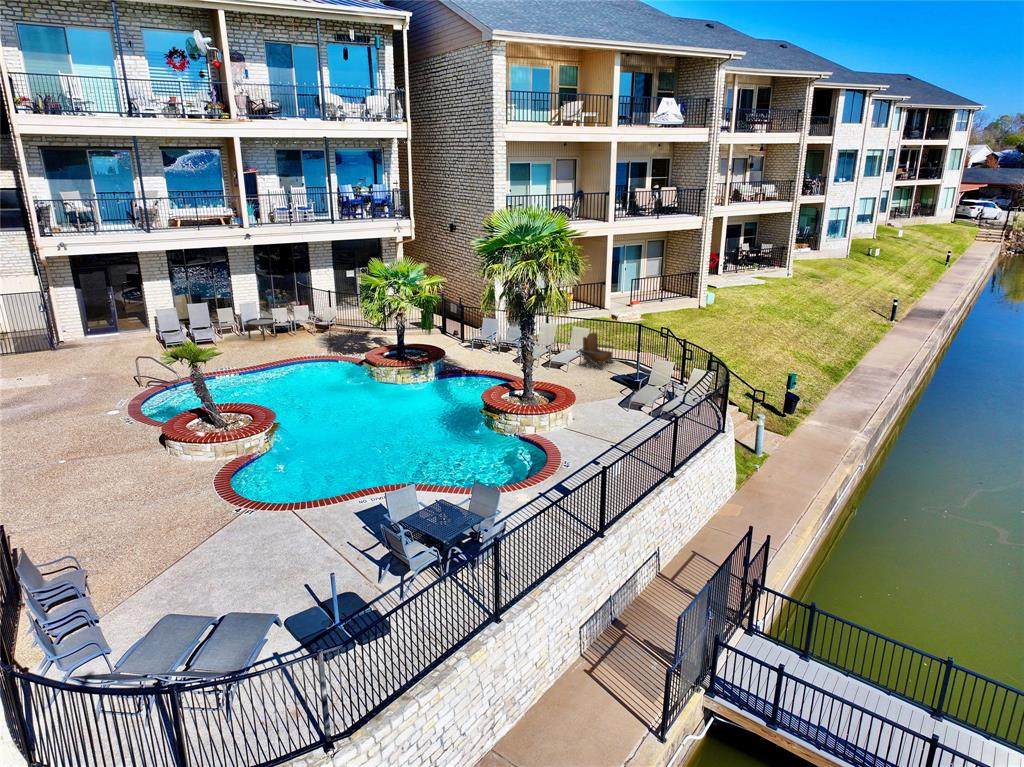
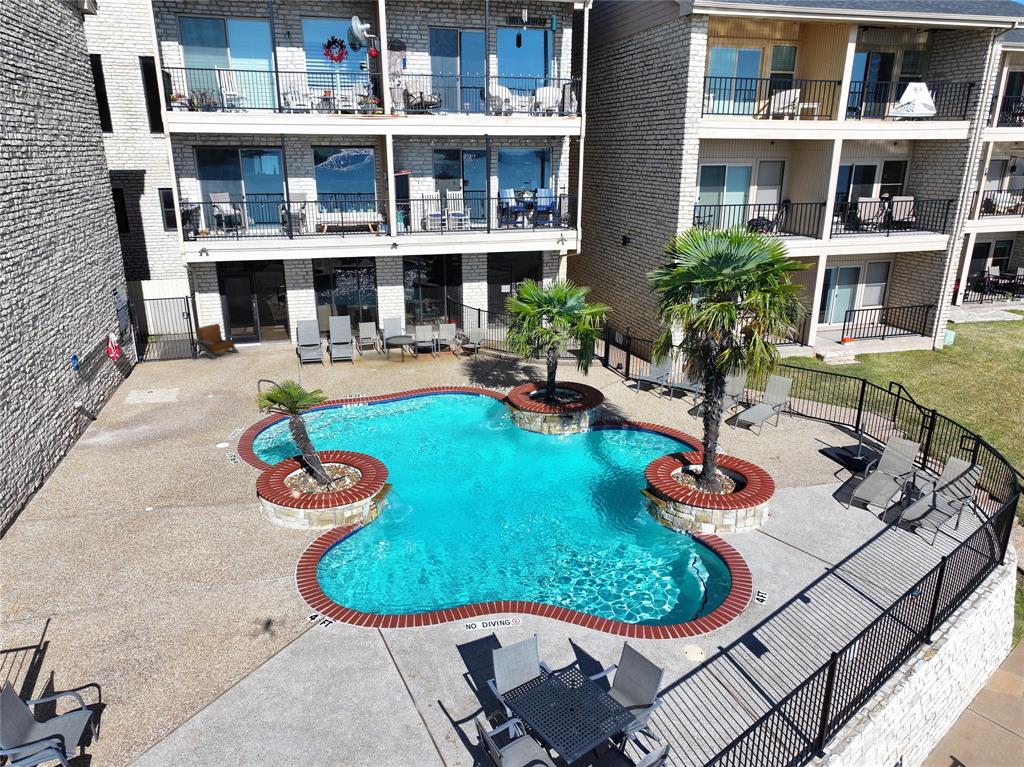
lounge chair: present [579,333,614,370] -> present [195,324,239,359]

